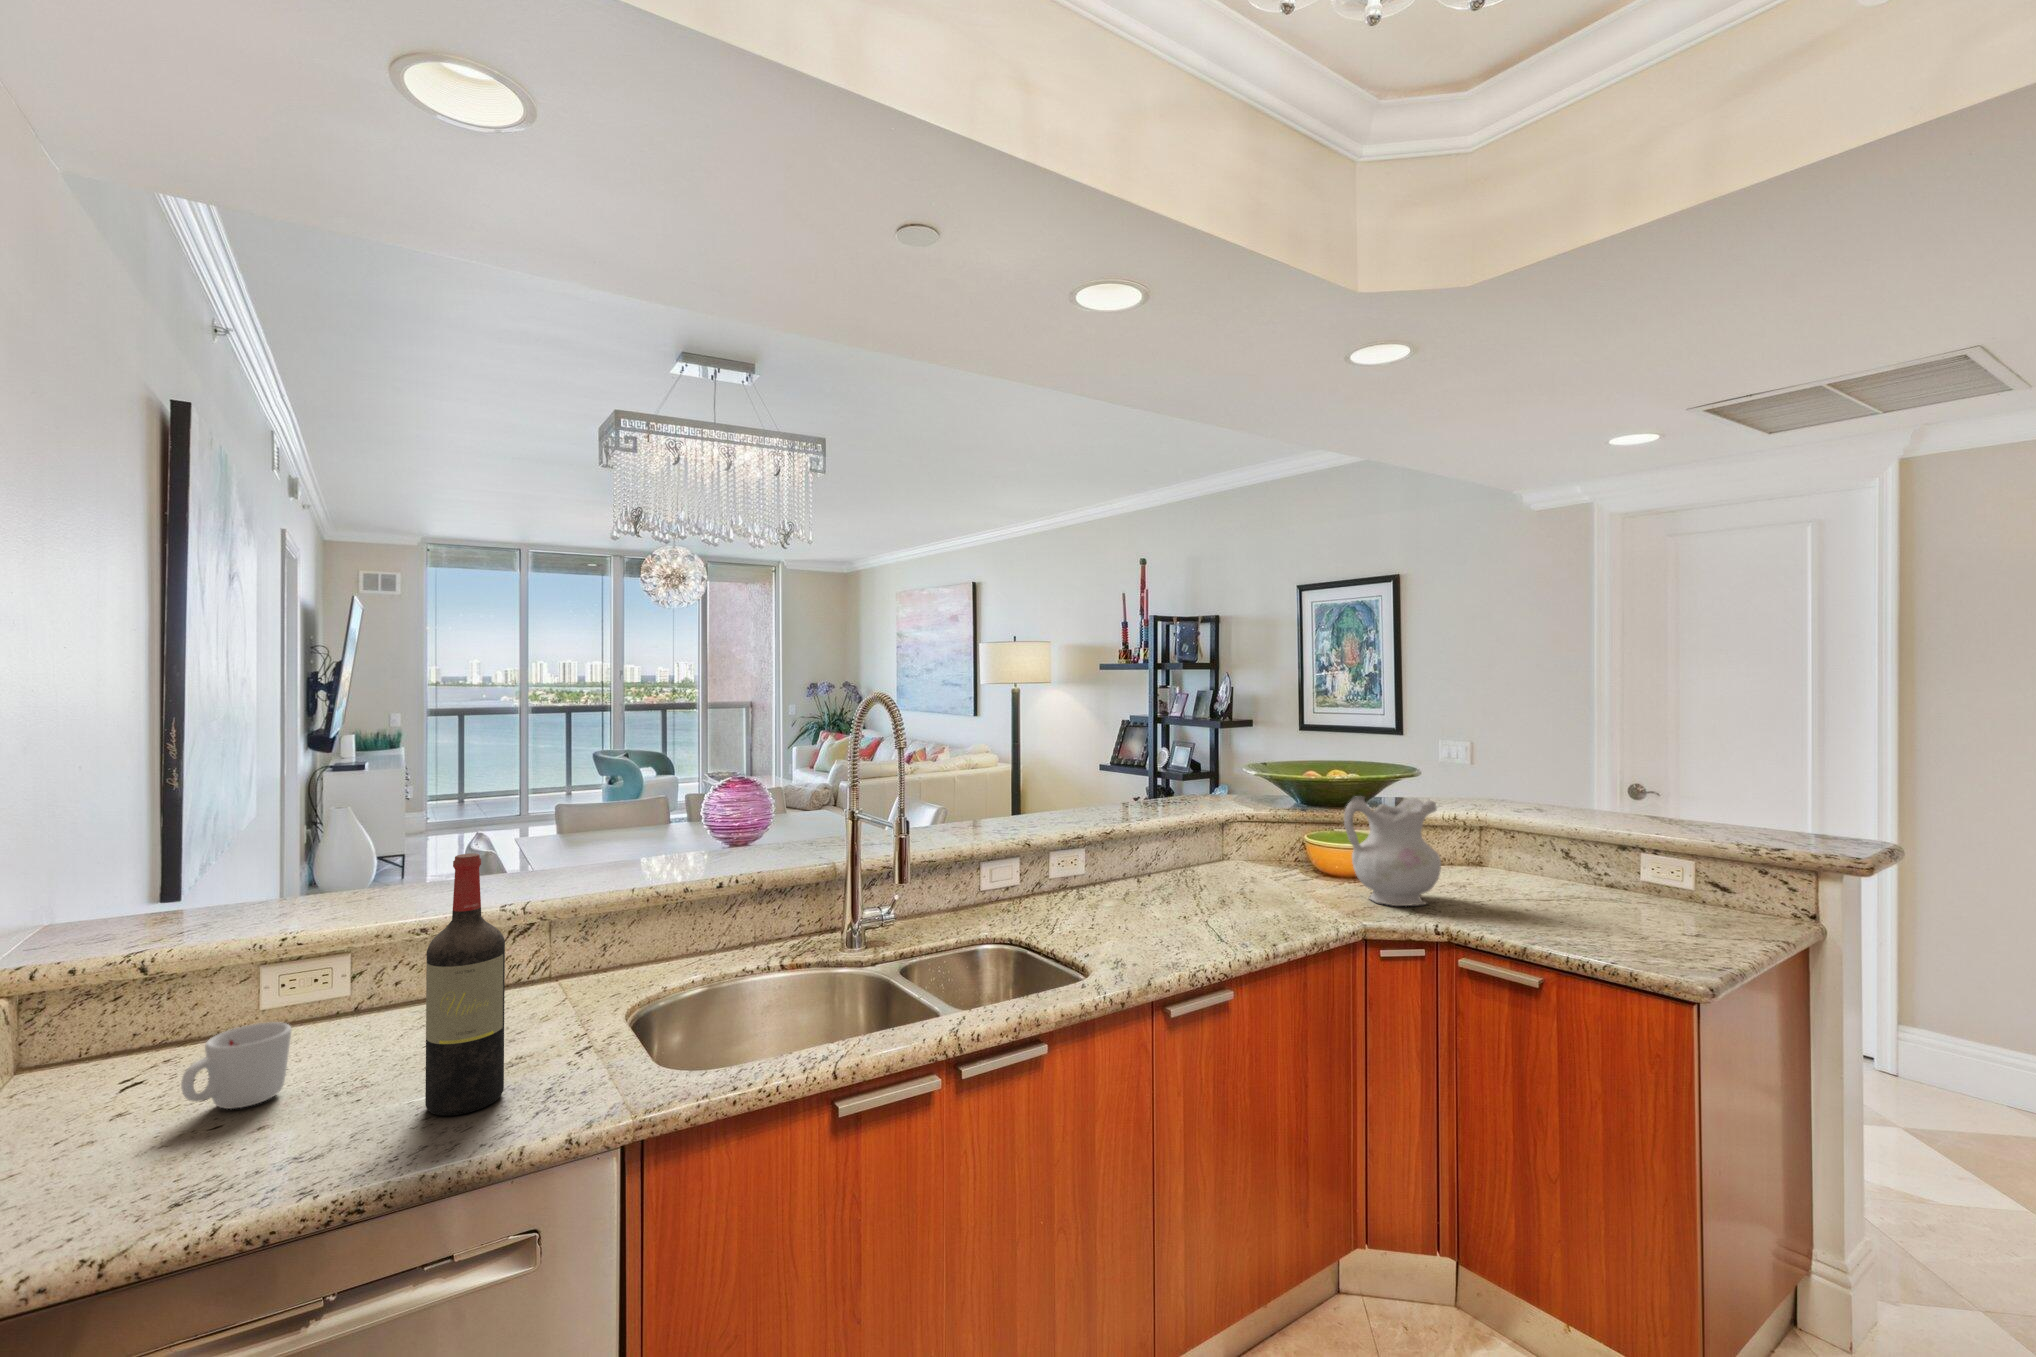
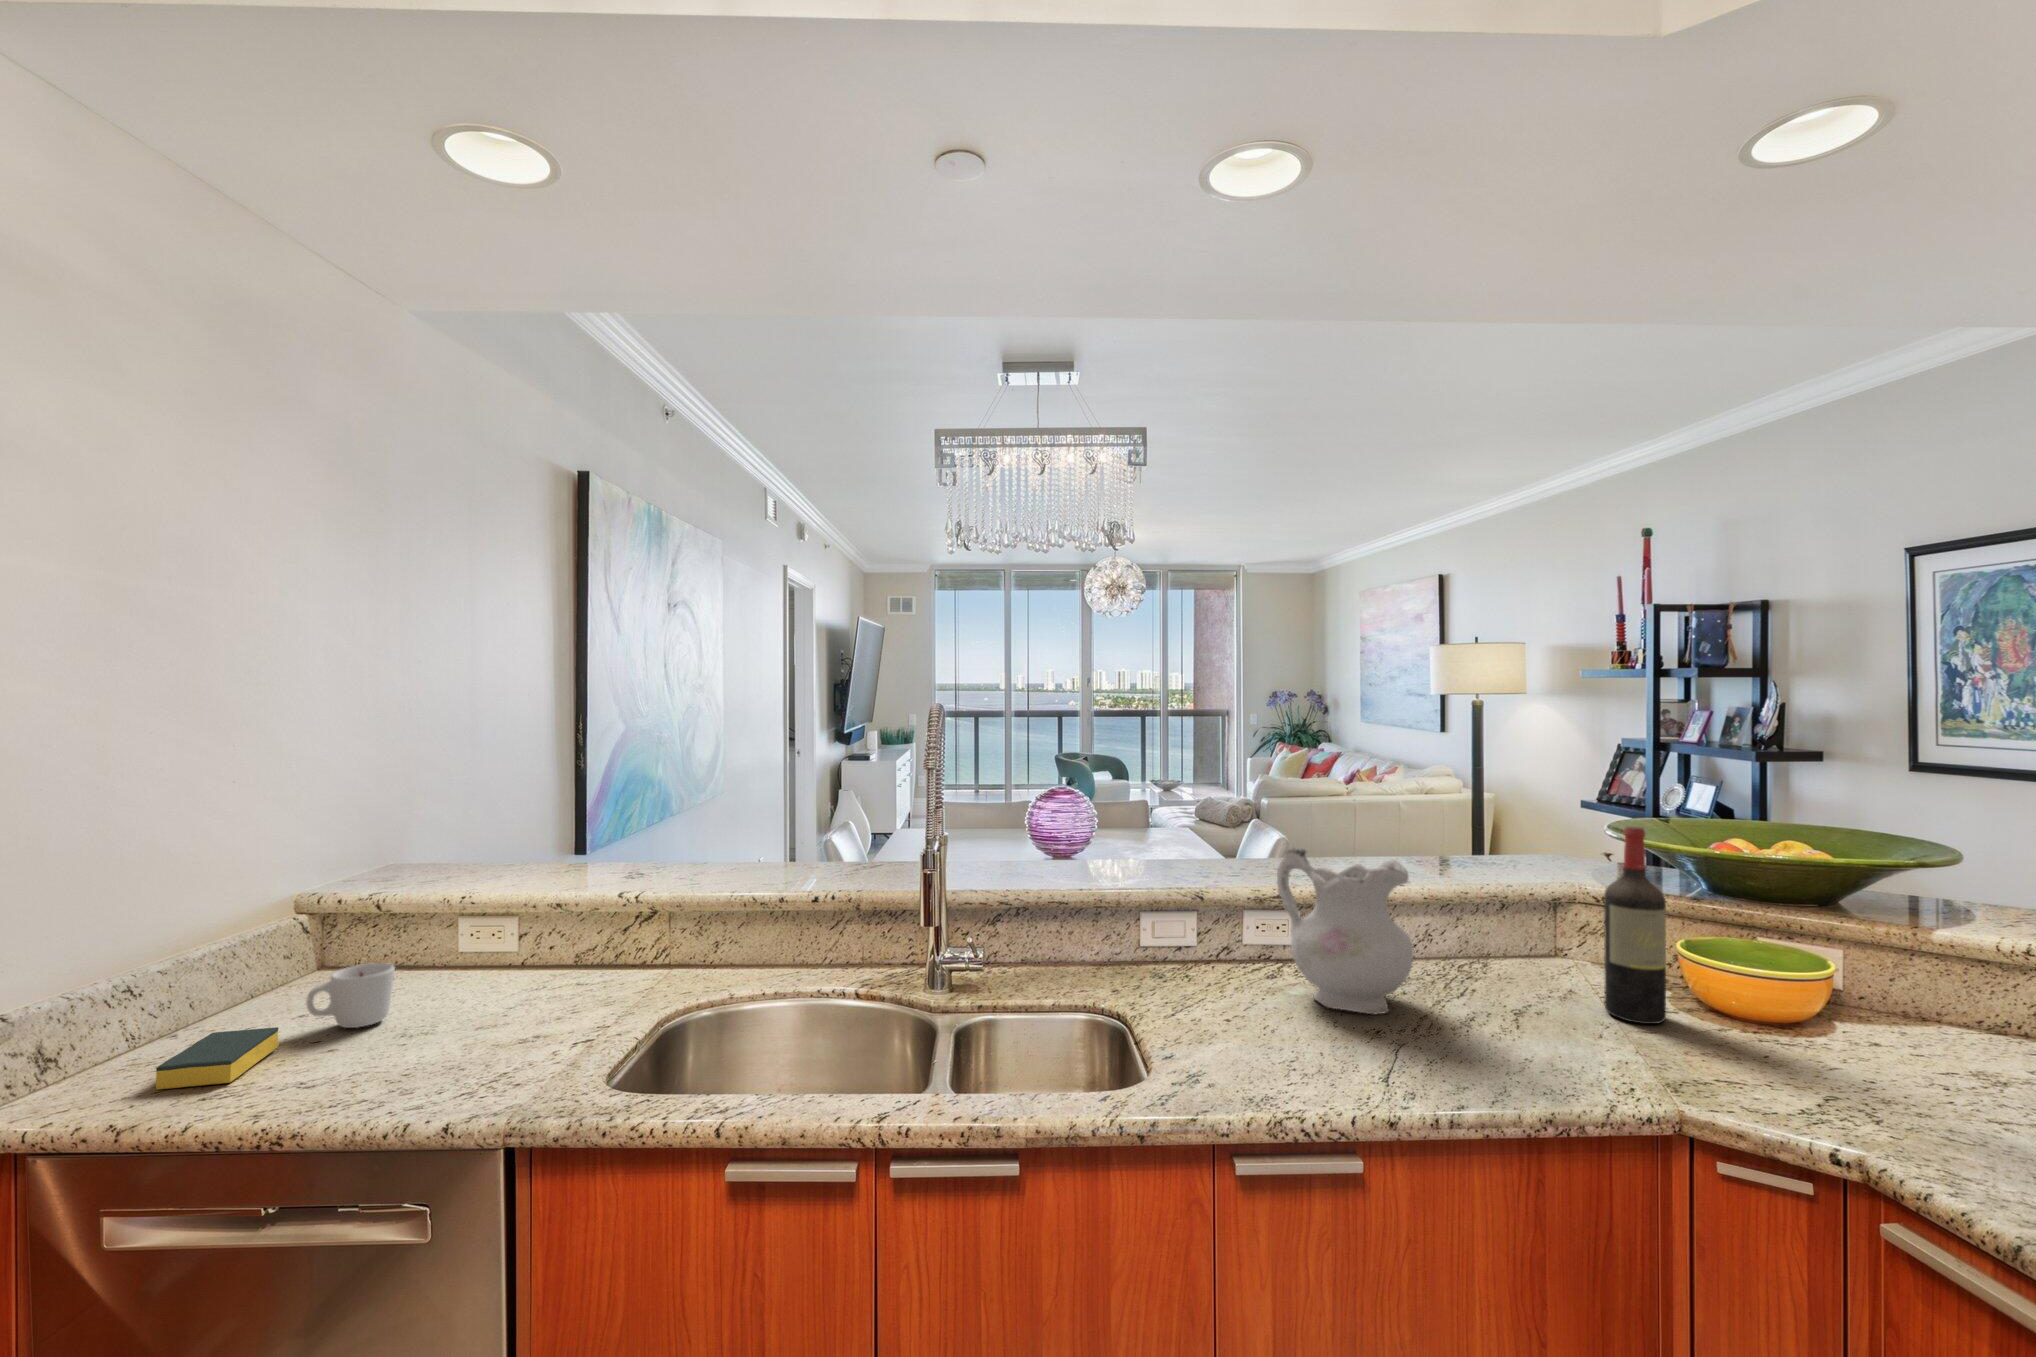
ceramic pitcher: present [1344,796,1441,906] -> present [1277,848,1413,1014]
wine bottle: present [425,853,505,1116] -> present [1604,826,1666,1024]
sponge: none [79,1118,202,1219] -> present [156,1027,279,1090]

